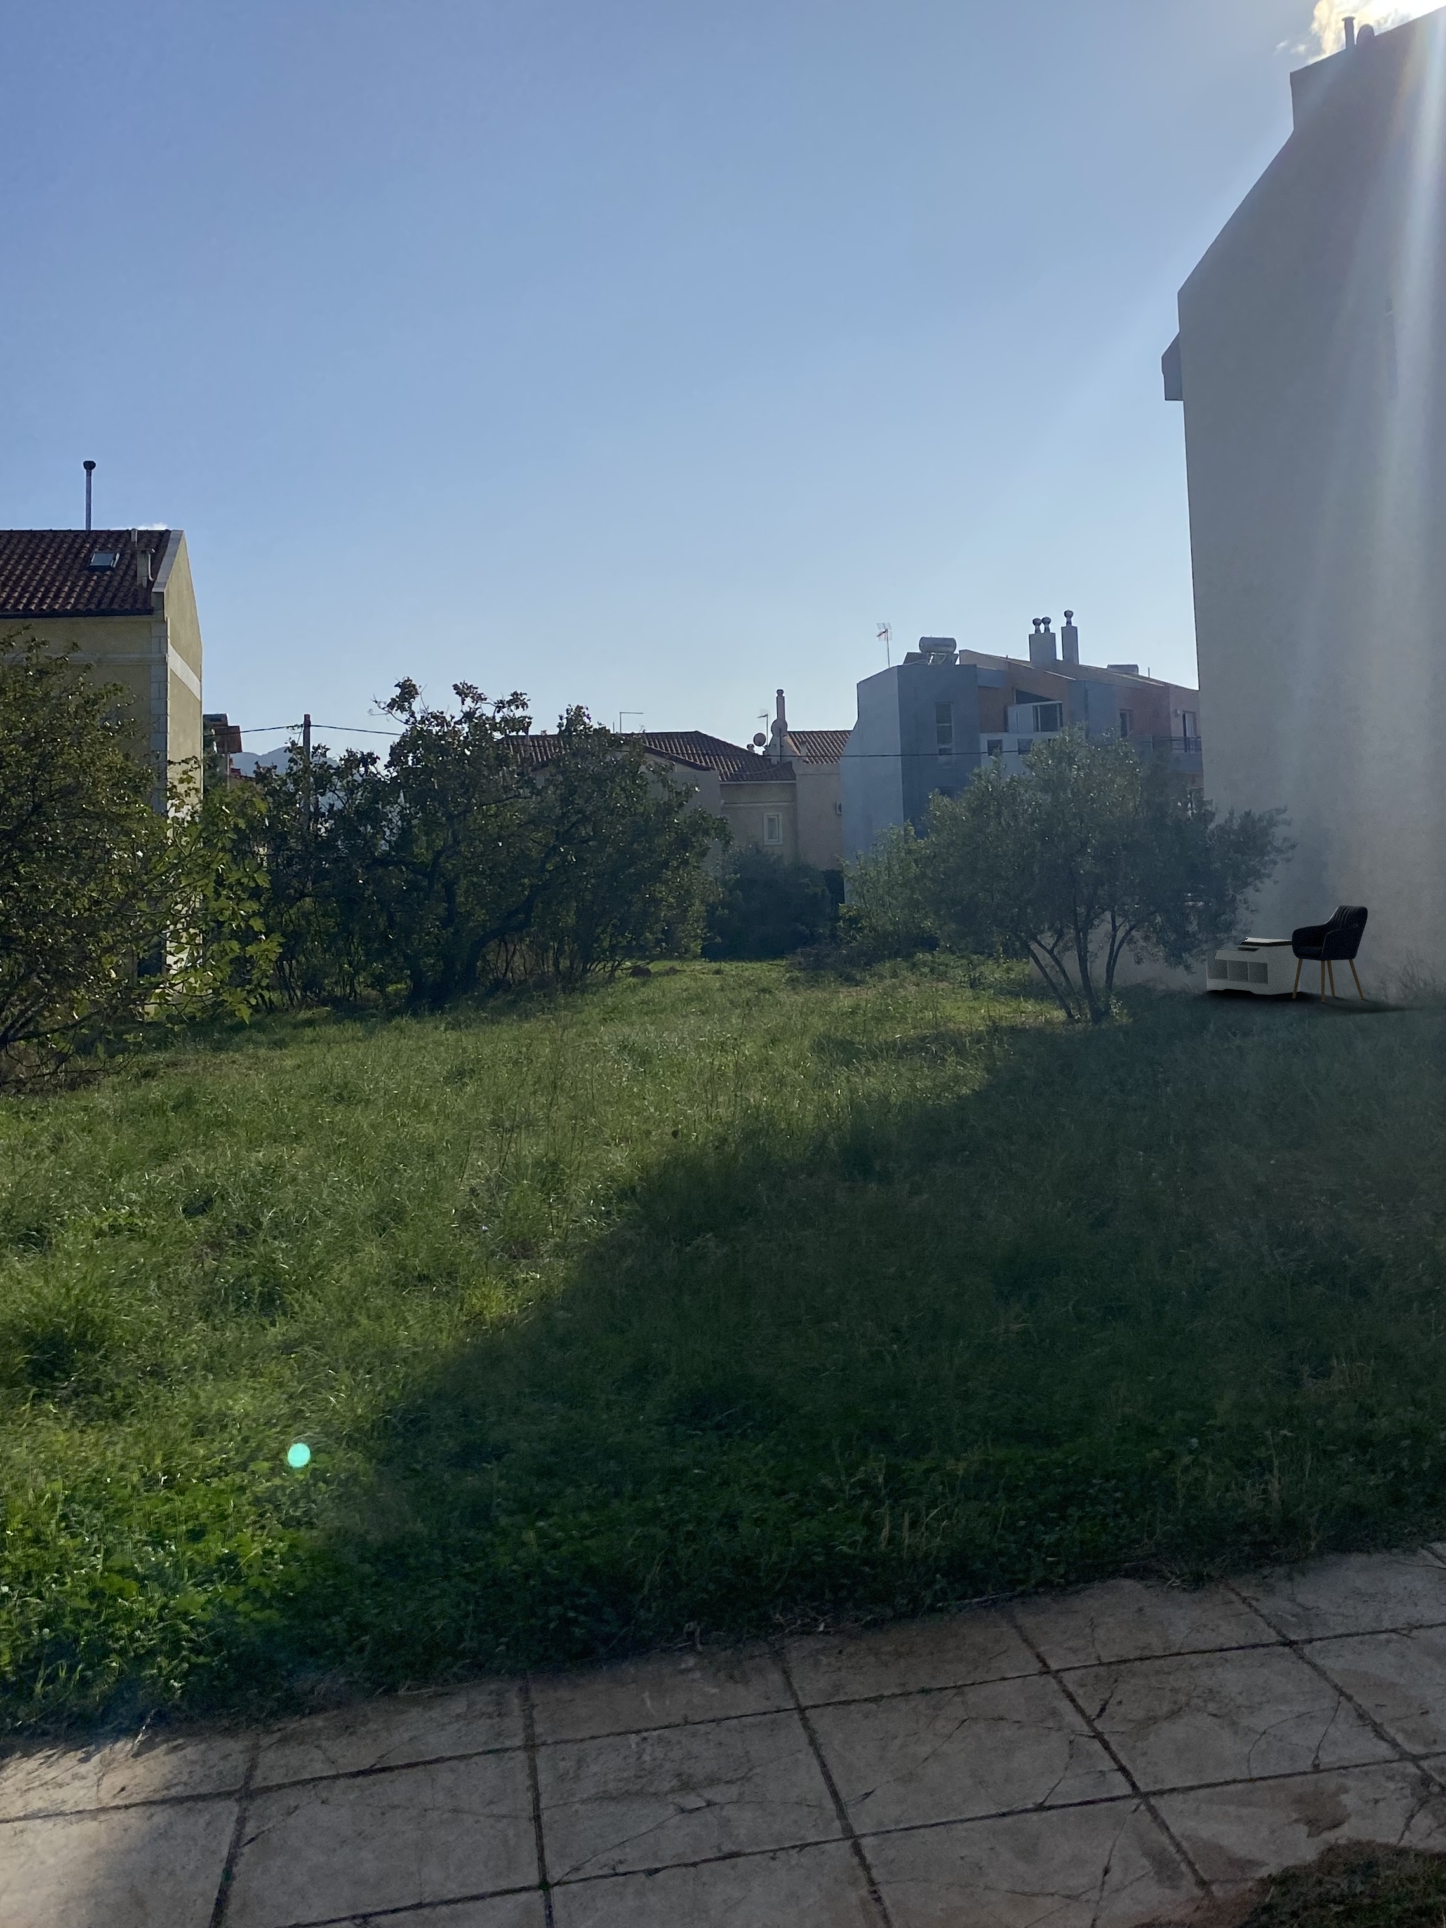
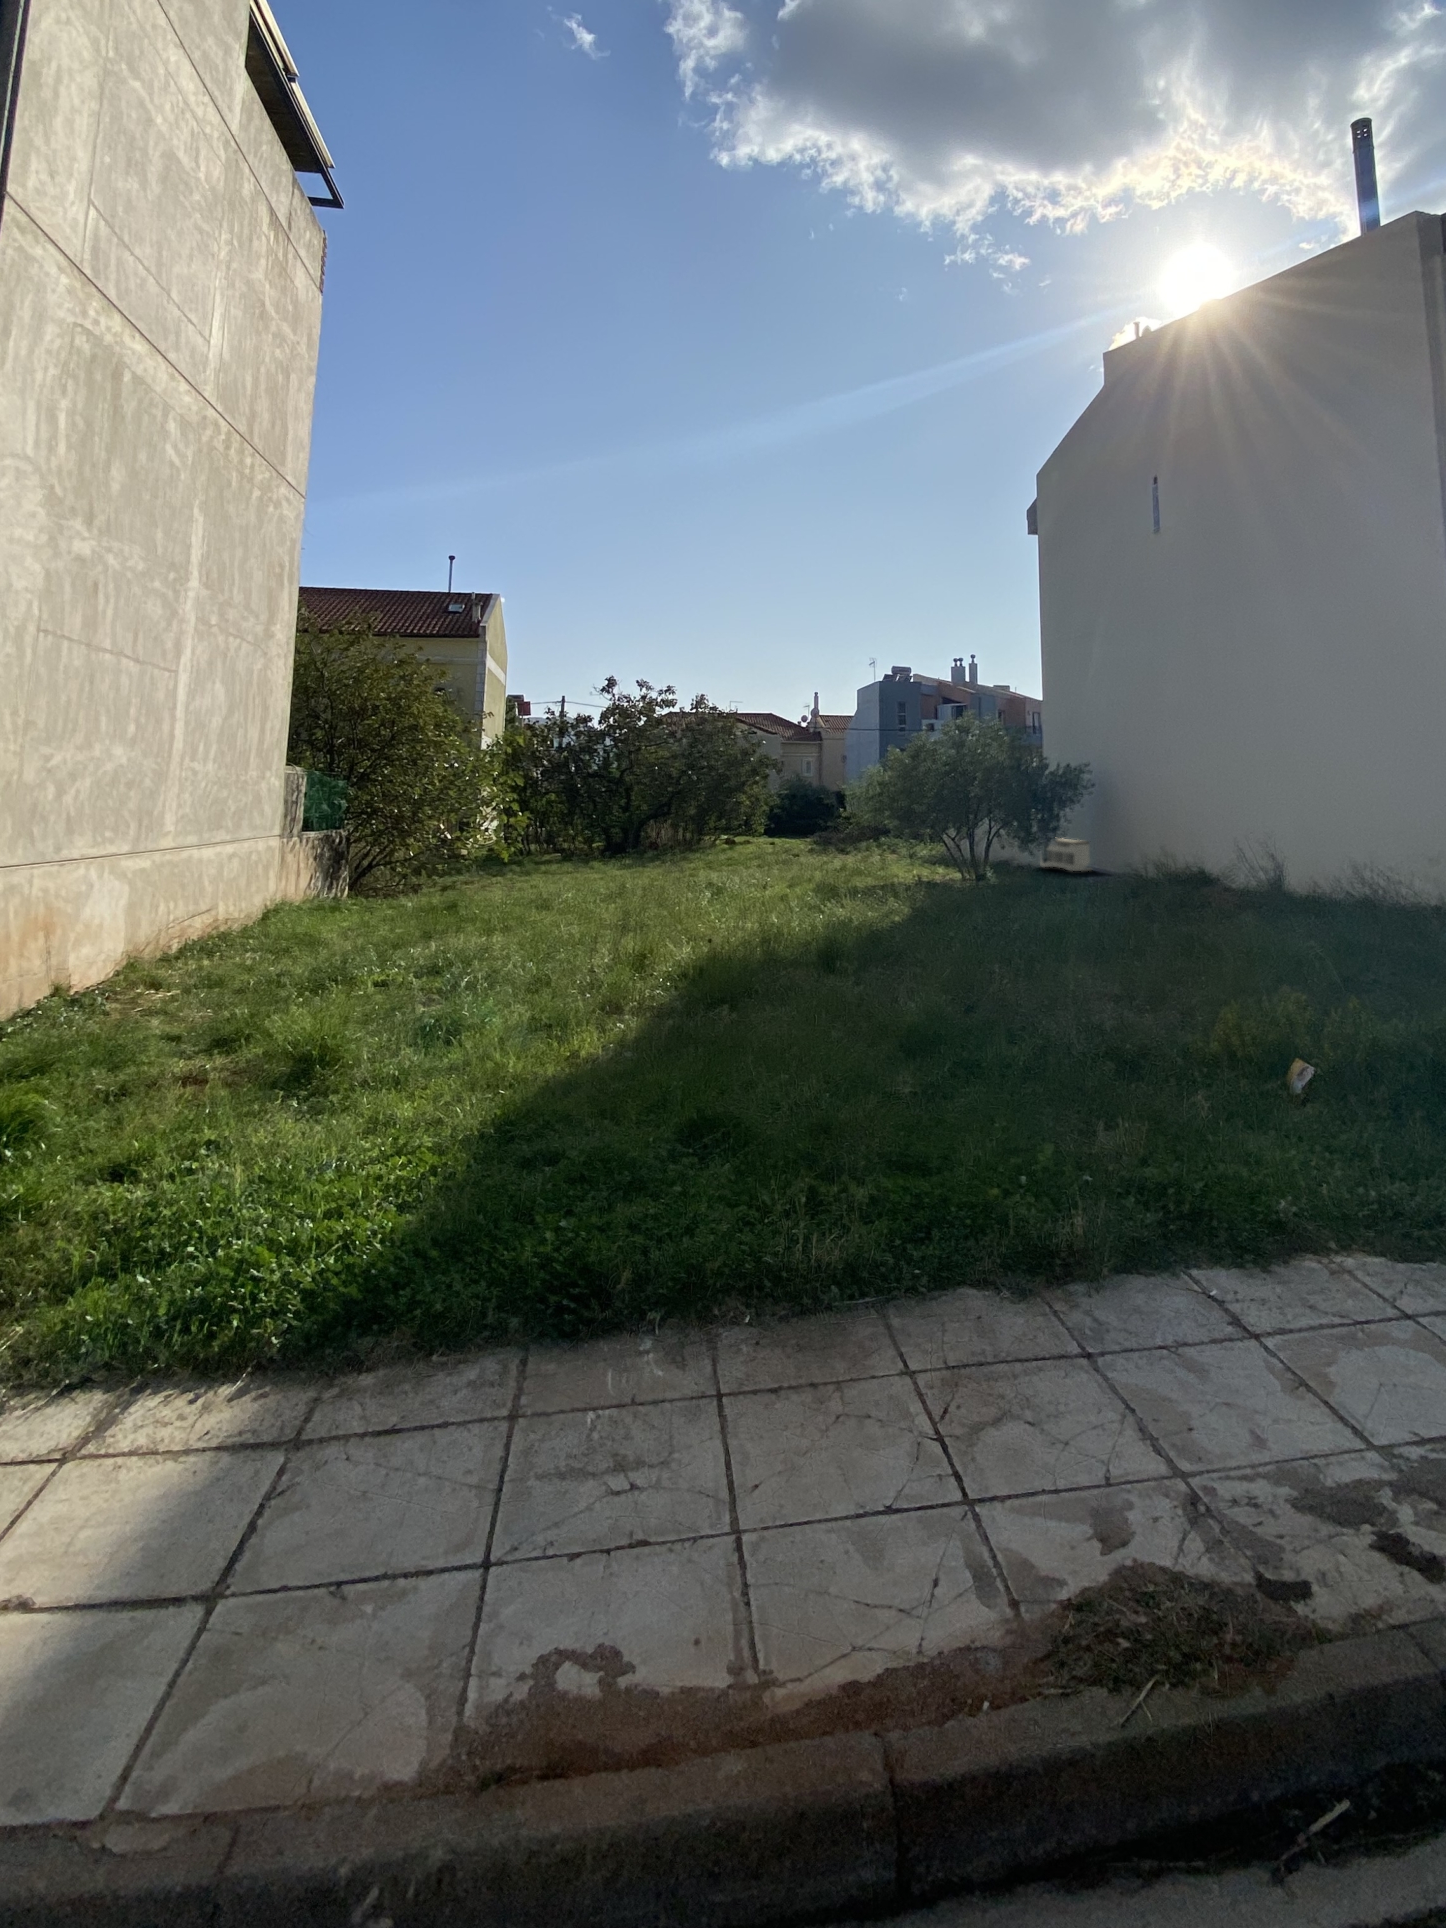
chair: present [1292,905,1368,1003] -> none [1088,823,1132,877]

